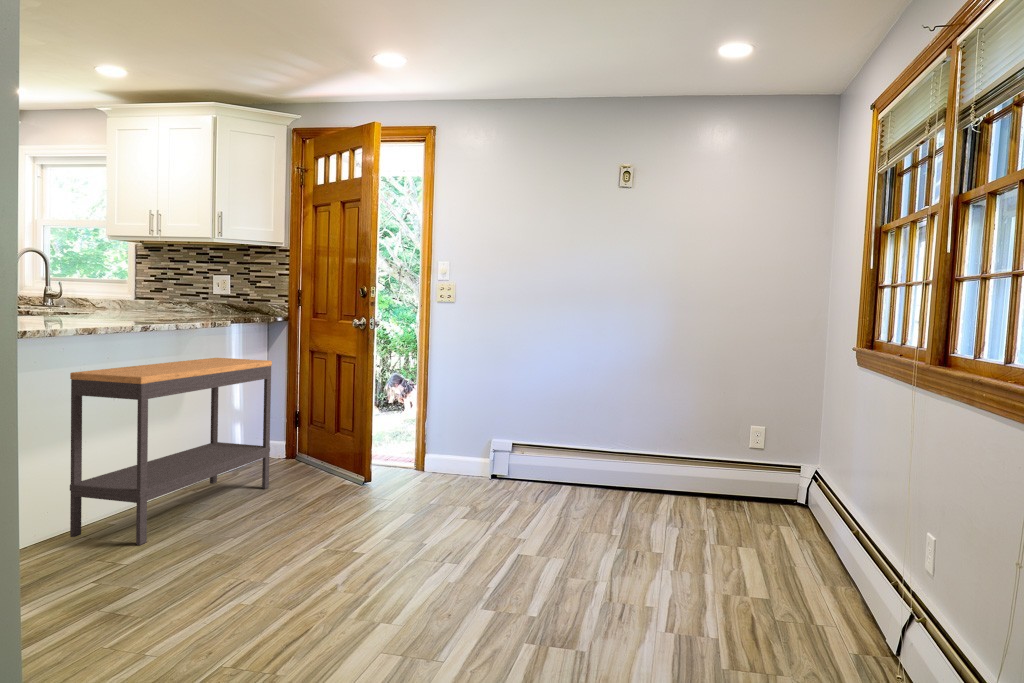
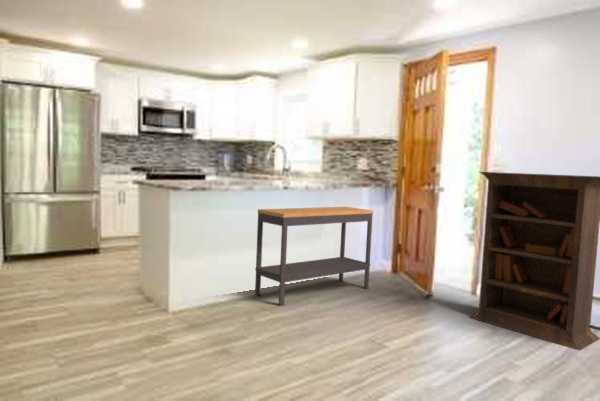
bookcase: none [436,298,594,514] -> present [470,172,600,350]

